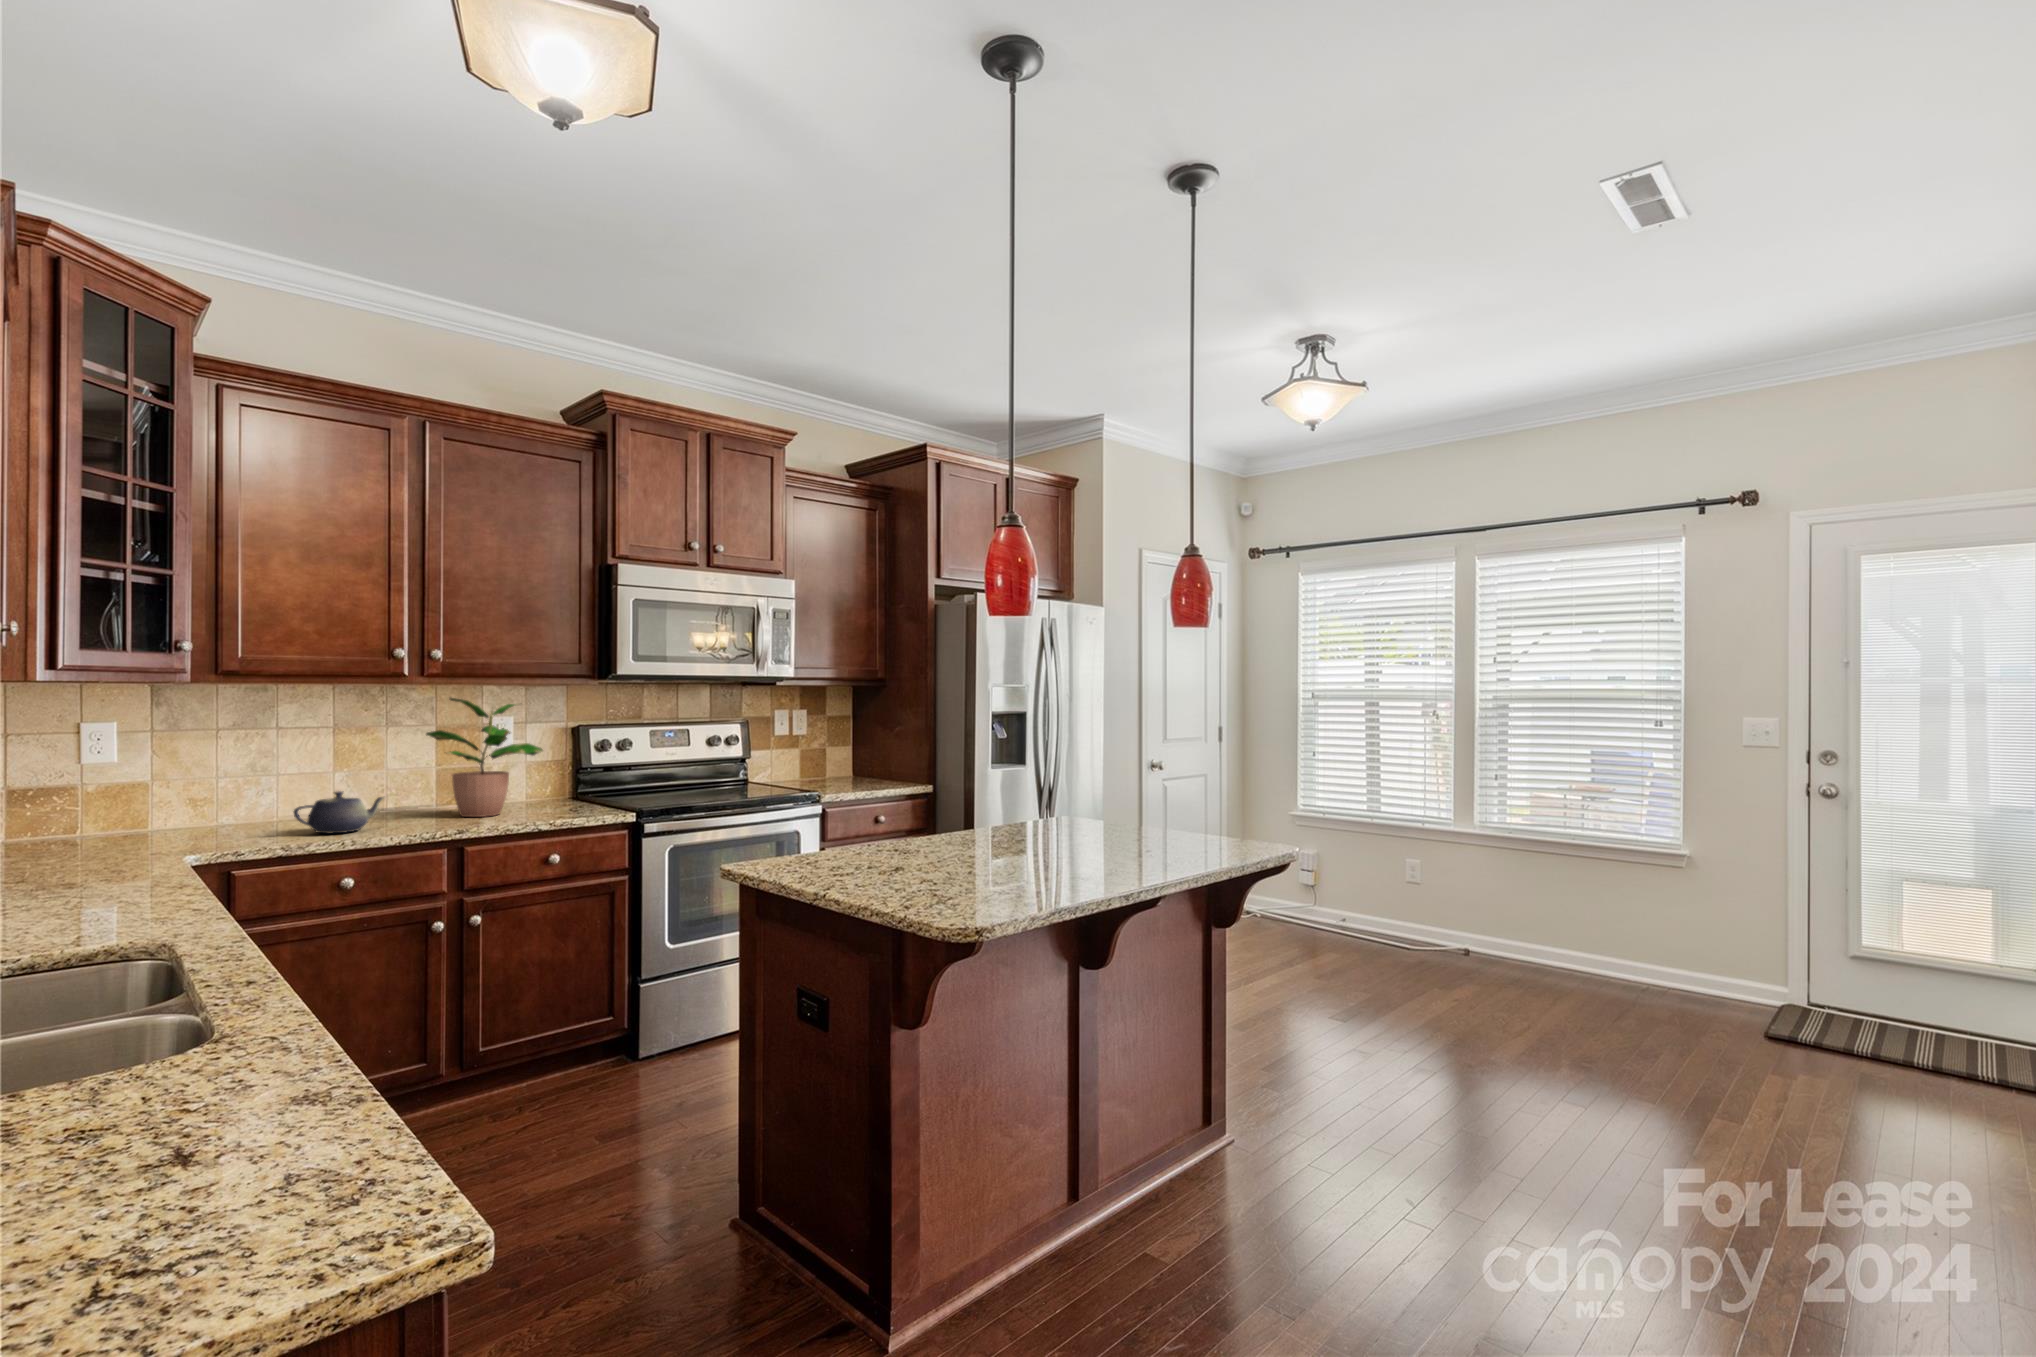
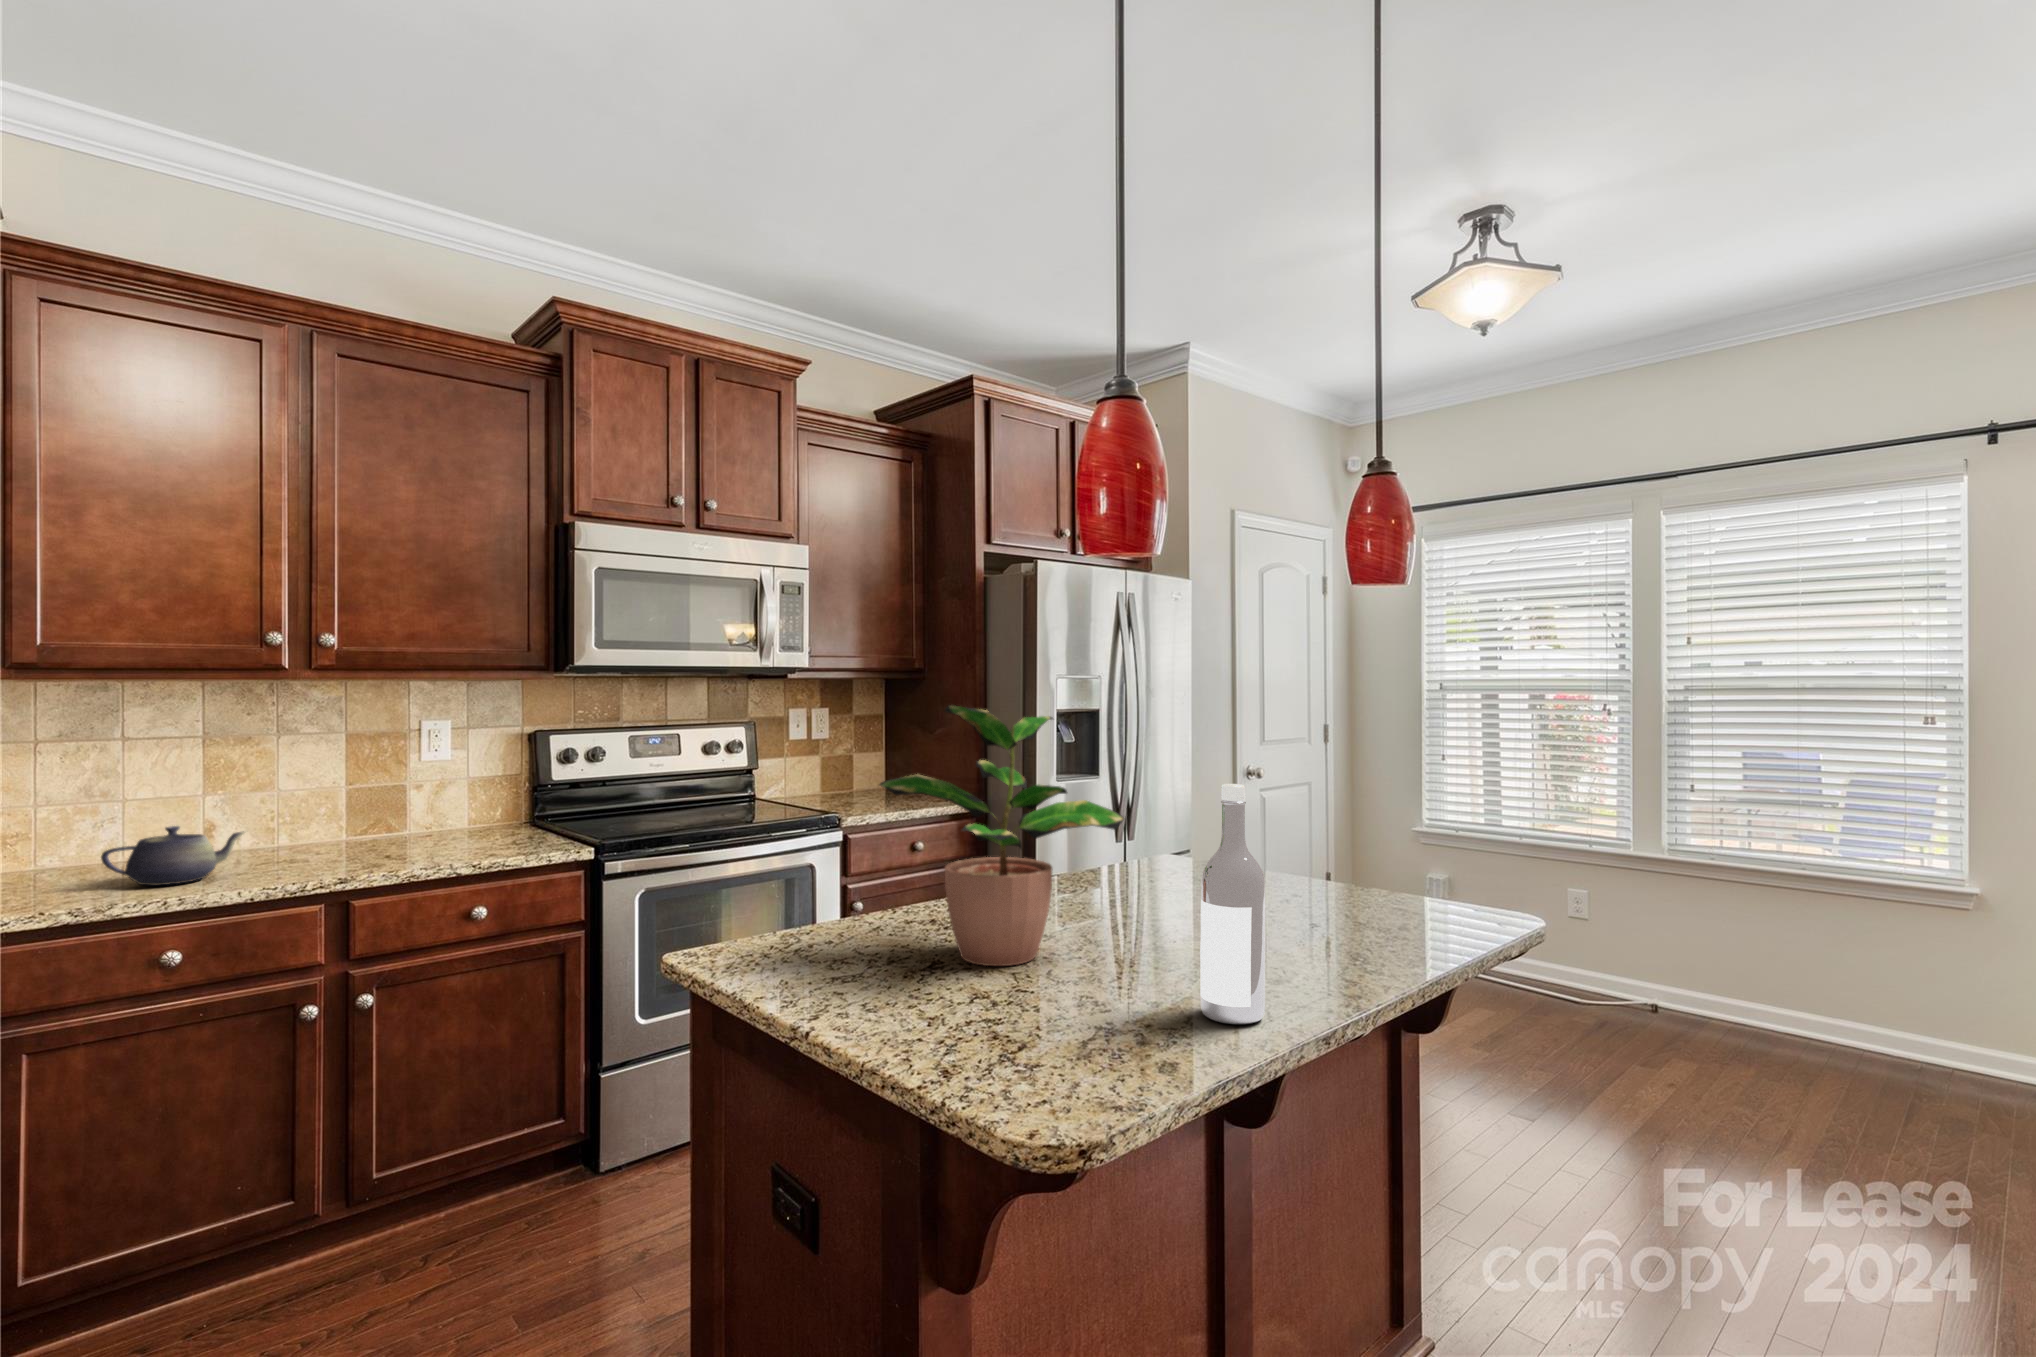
potted plant: present [426,698,543,817] -> present [880,705,1124,966]
wine bottle: none [1054,755,1091,890] -> present [1200,784,1265,1024]

